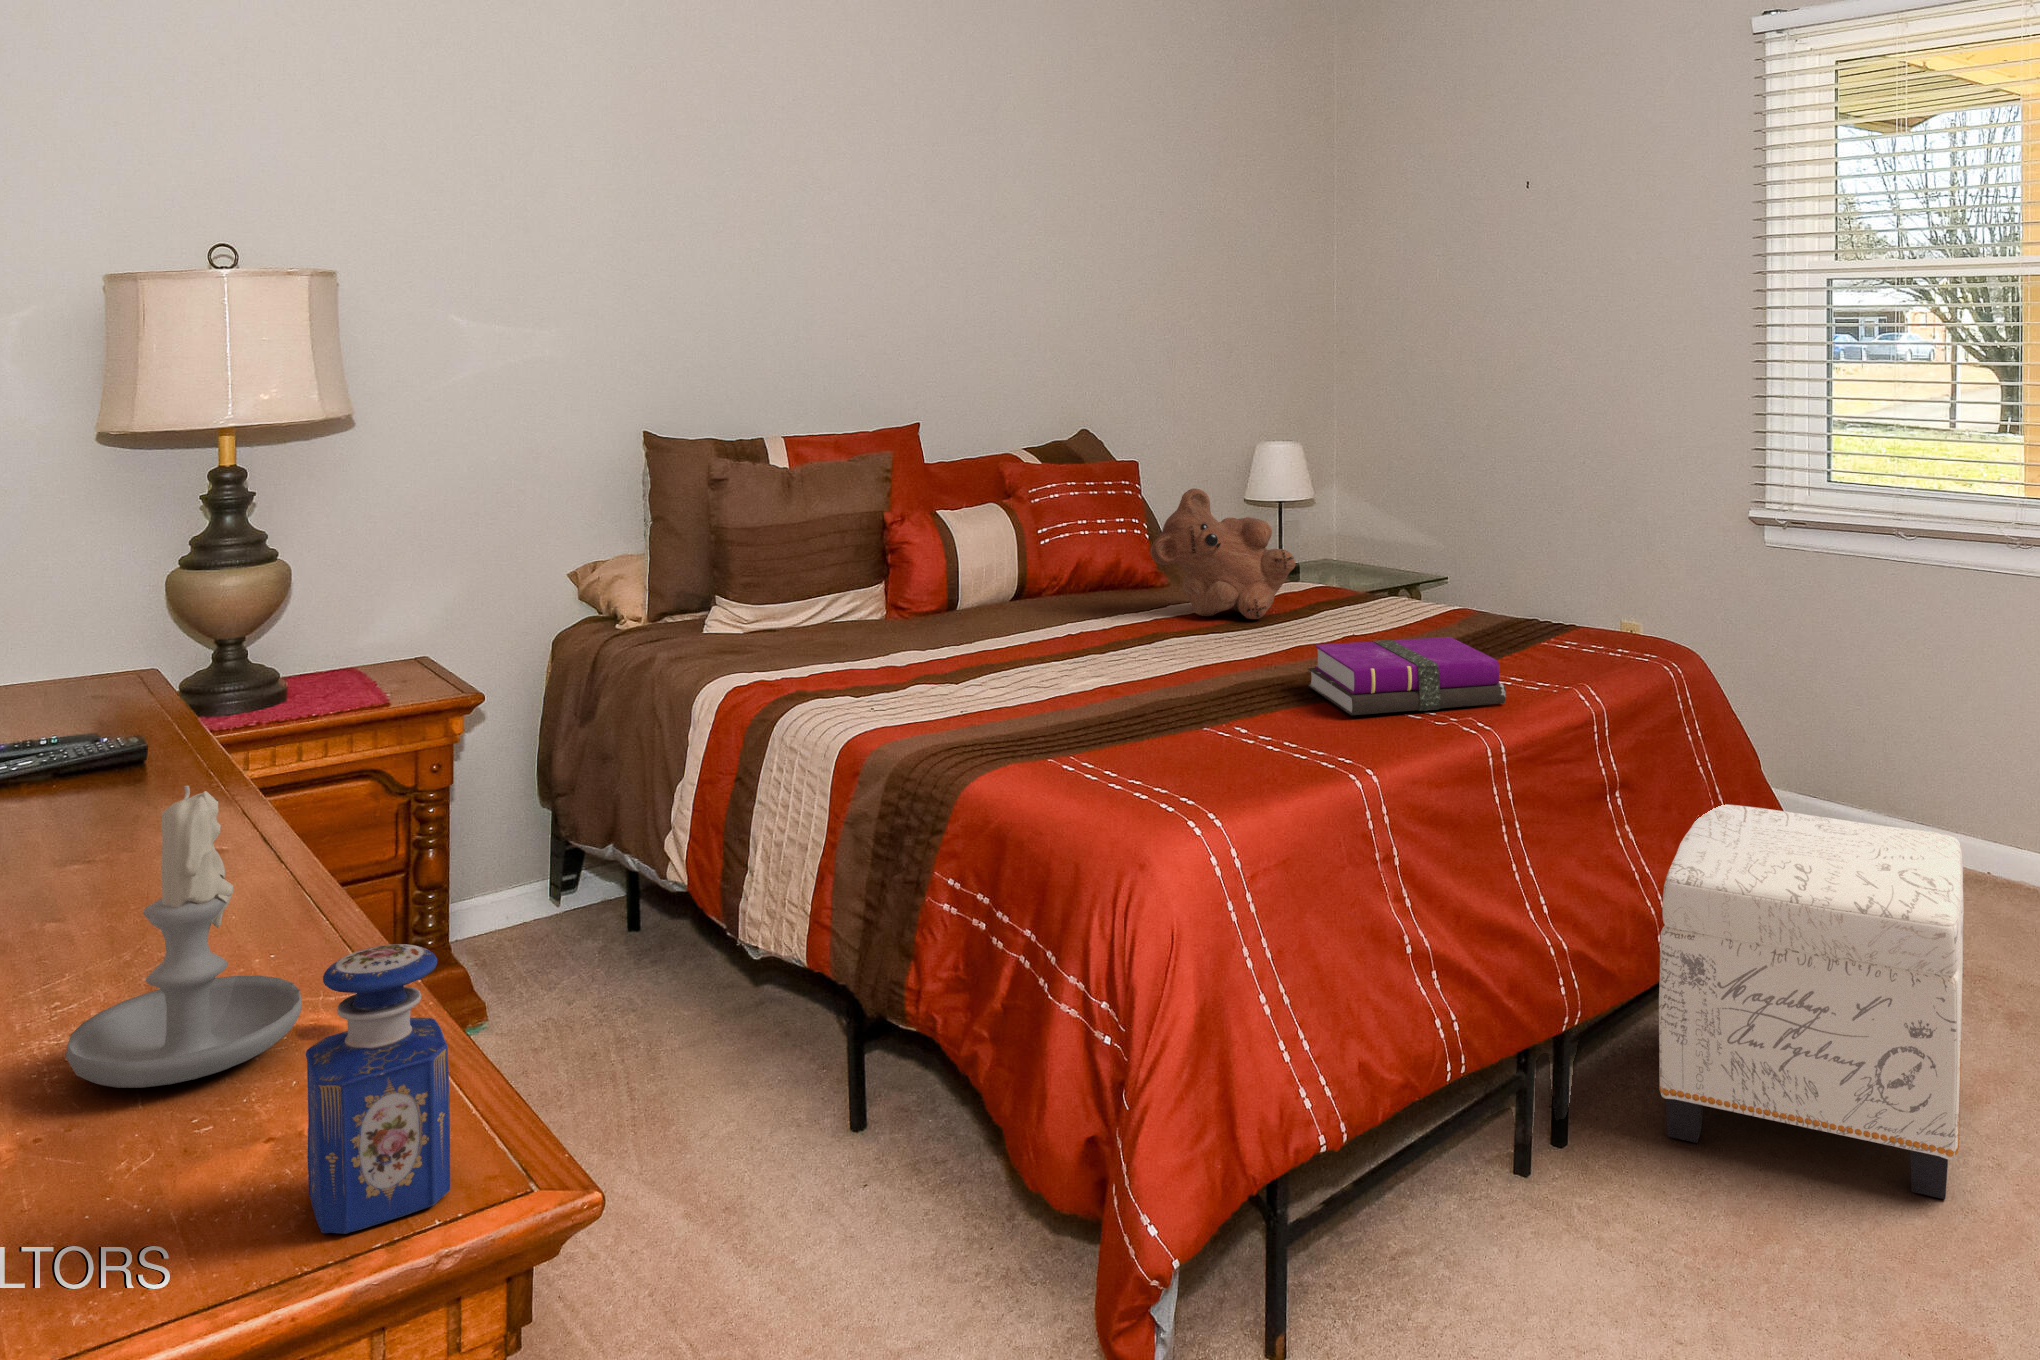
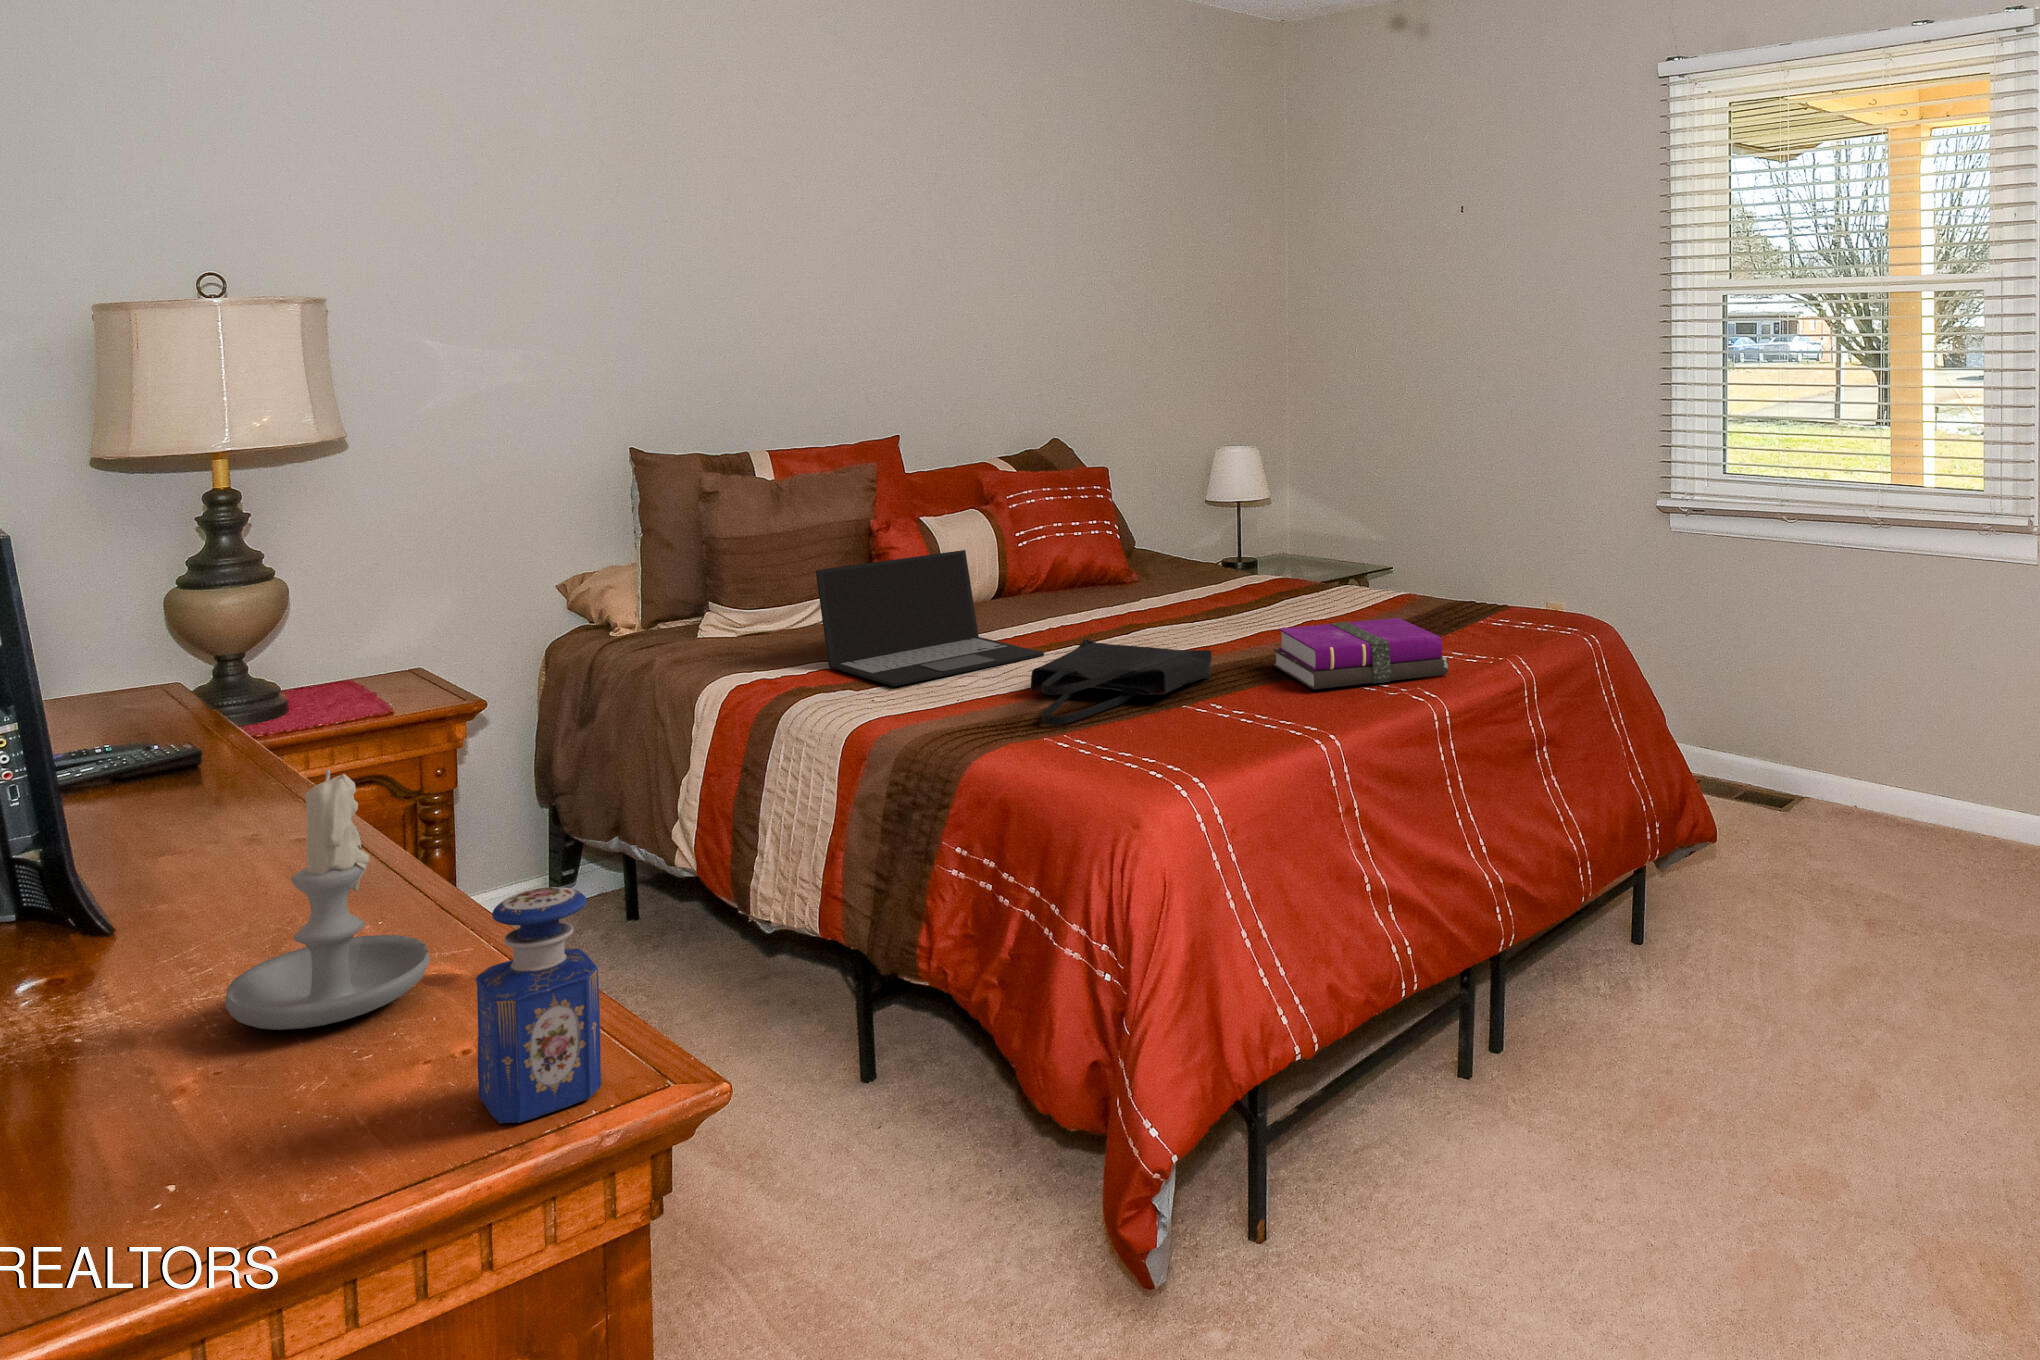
teddy bear: present [1150,488,1295,619] -> none [1124,490,1257,608]
laptop: none [818,549,1059,696] -> present [816,550,1044,686]
tote bag: none [1039,650,1239,746] -> present [1031,639,1212,725]
ottoman: present [1659,804,1964,1199] -> none [1583,757,1835,1081]

